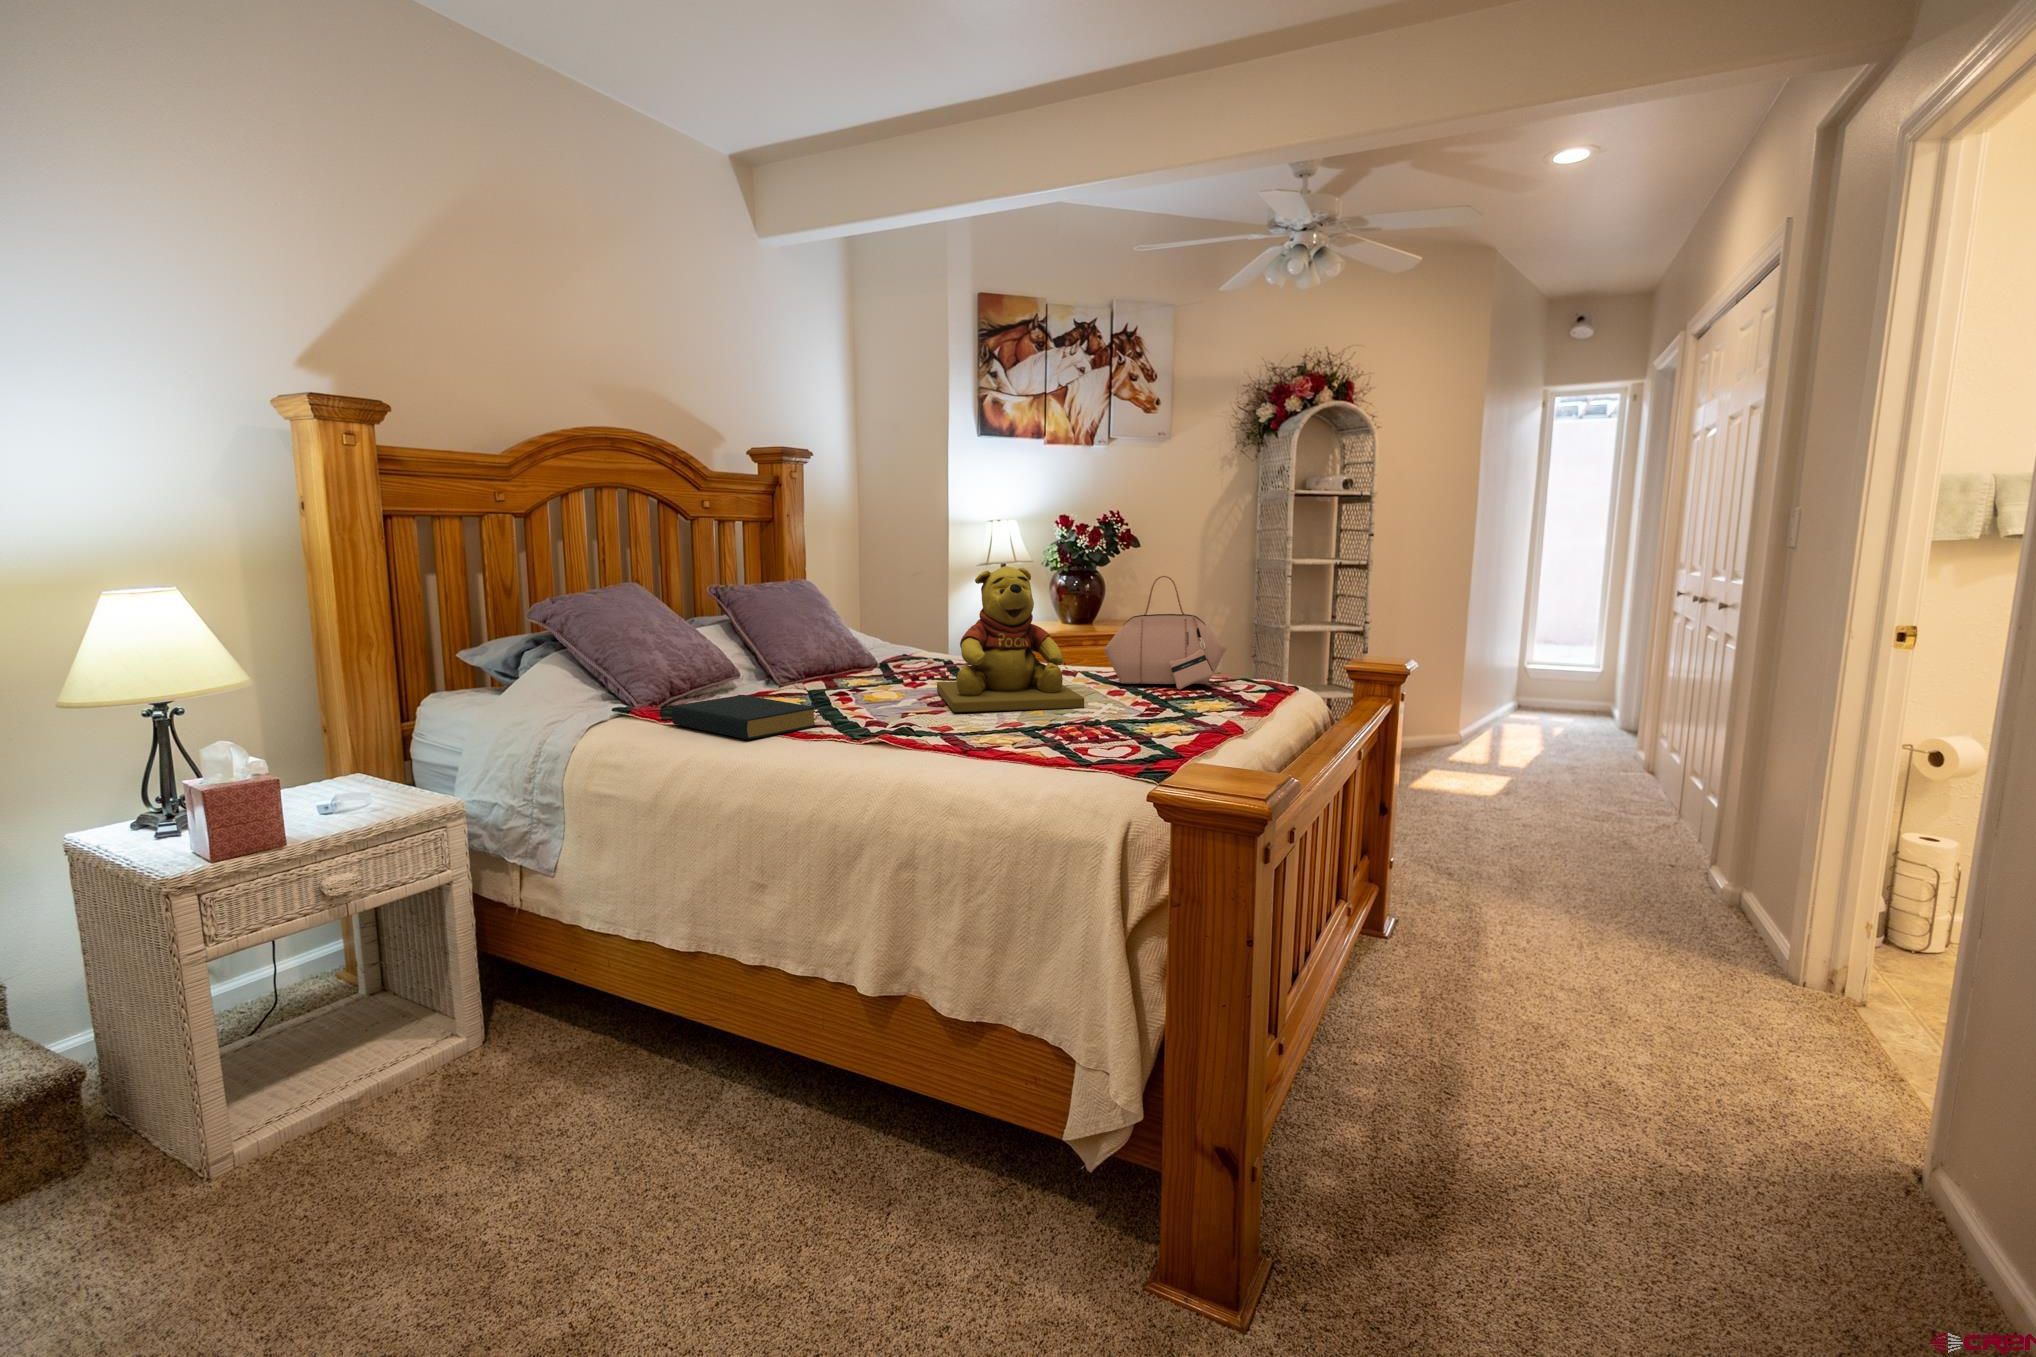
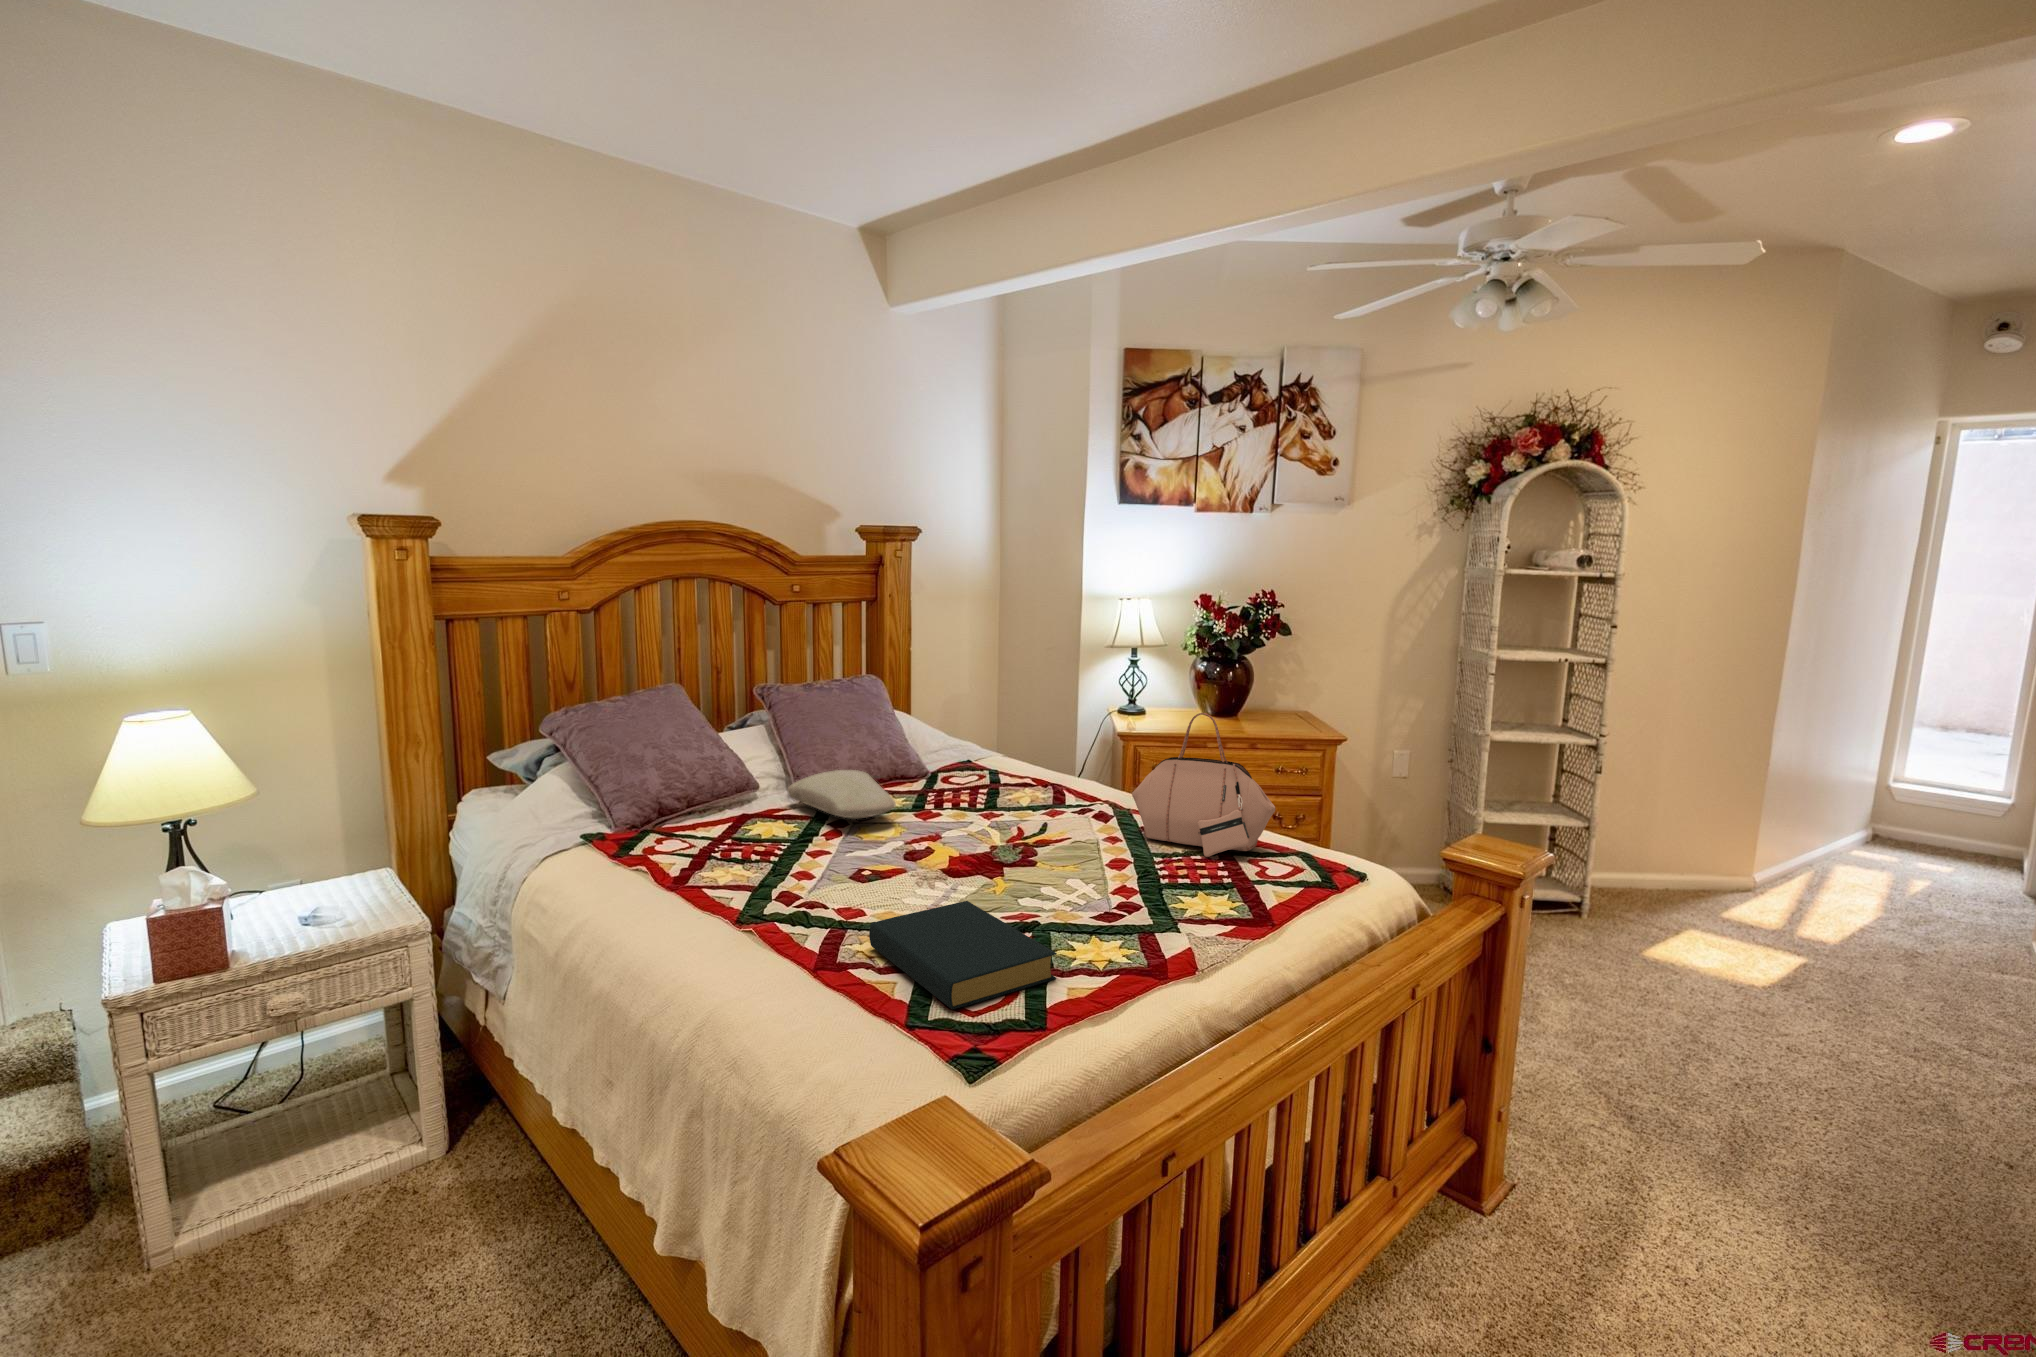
teddy bear: present [937,566,1084,712] -> none [903,700,1067,881]
pillow: none [776,652,899,688] -> present [787,770,896,819]
hardback book: present [672,695,818,740] -> present [869,901,1057,1009]

